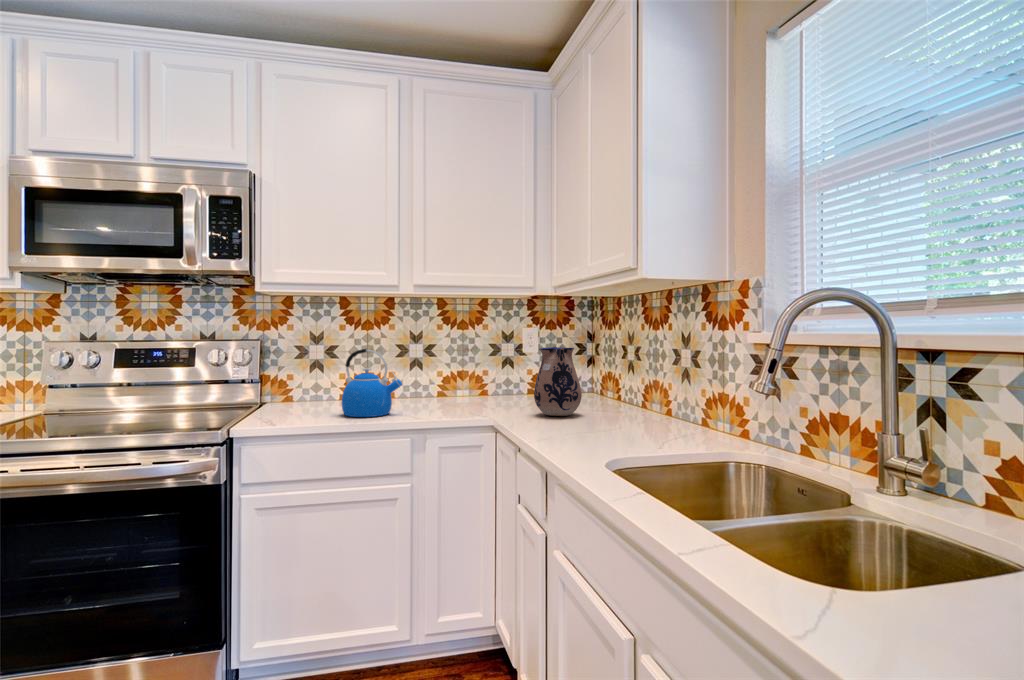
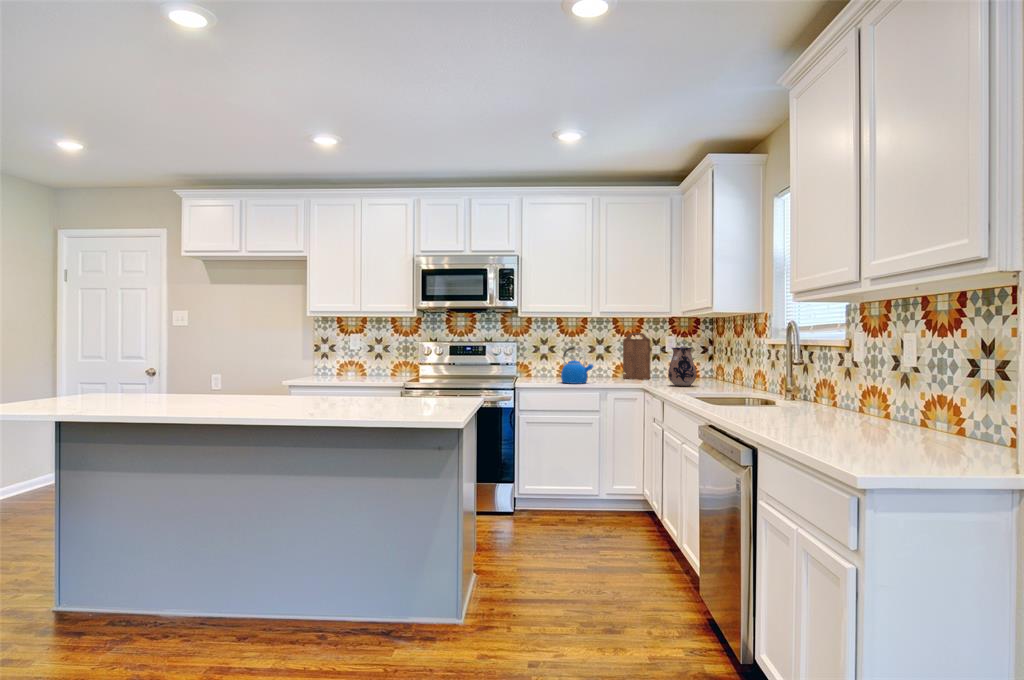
cutting board: none [455,323,499,399] -> present [623,333,651,379]

